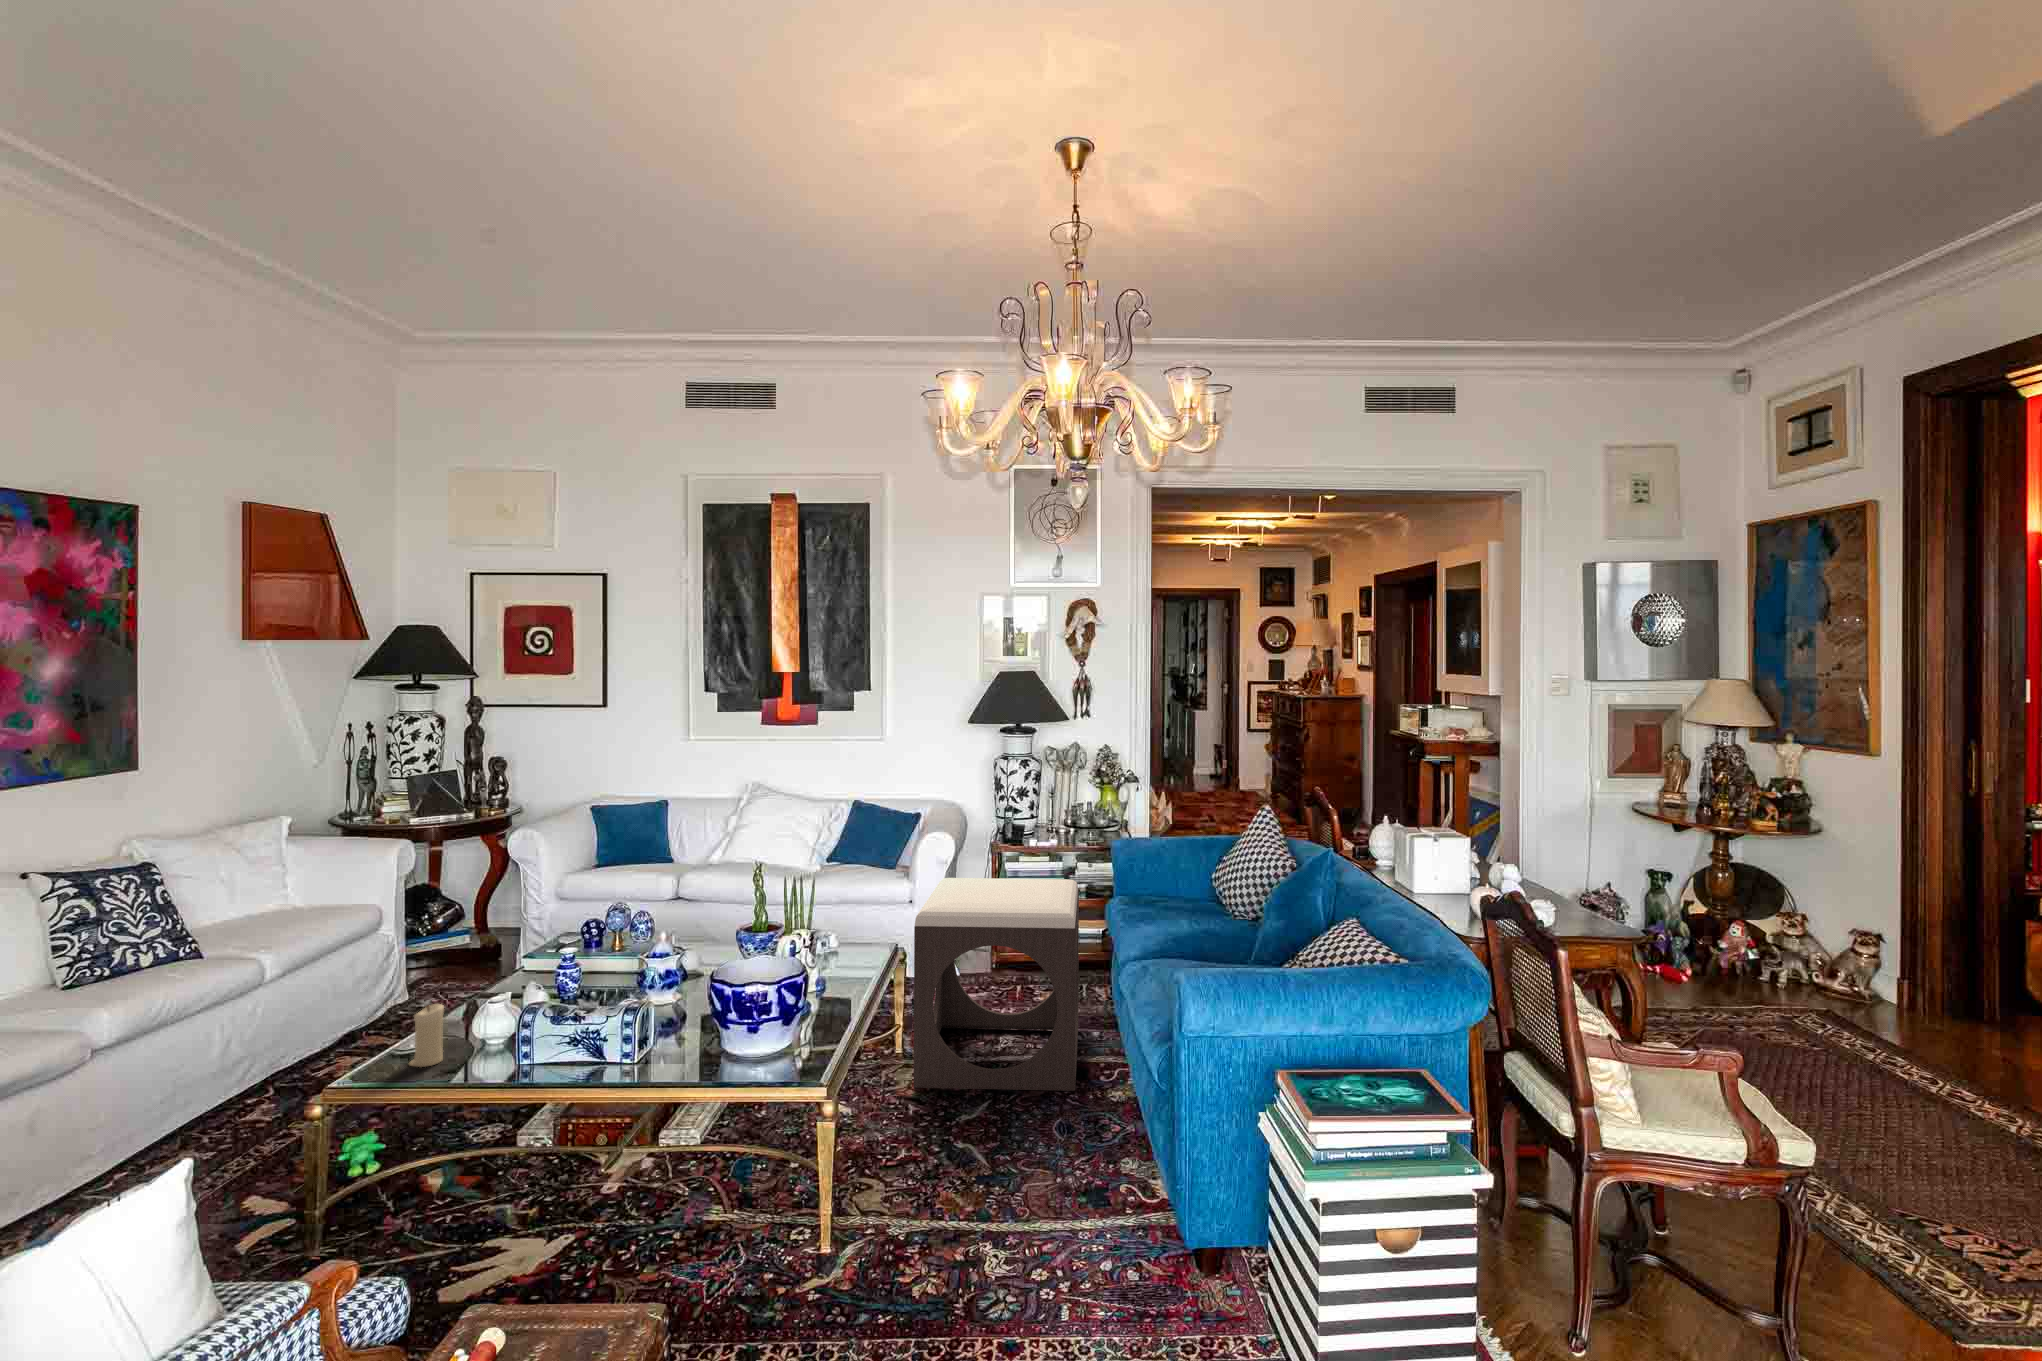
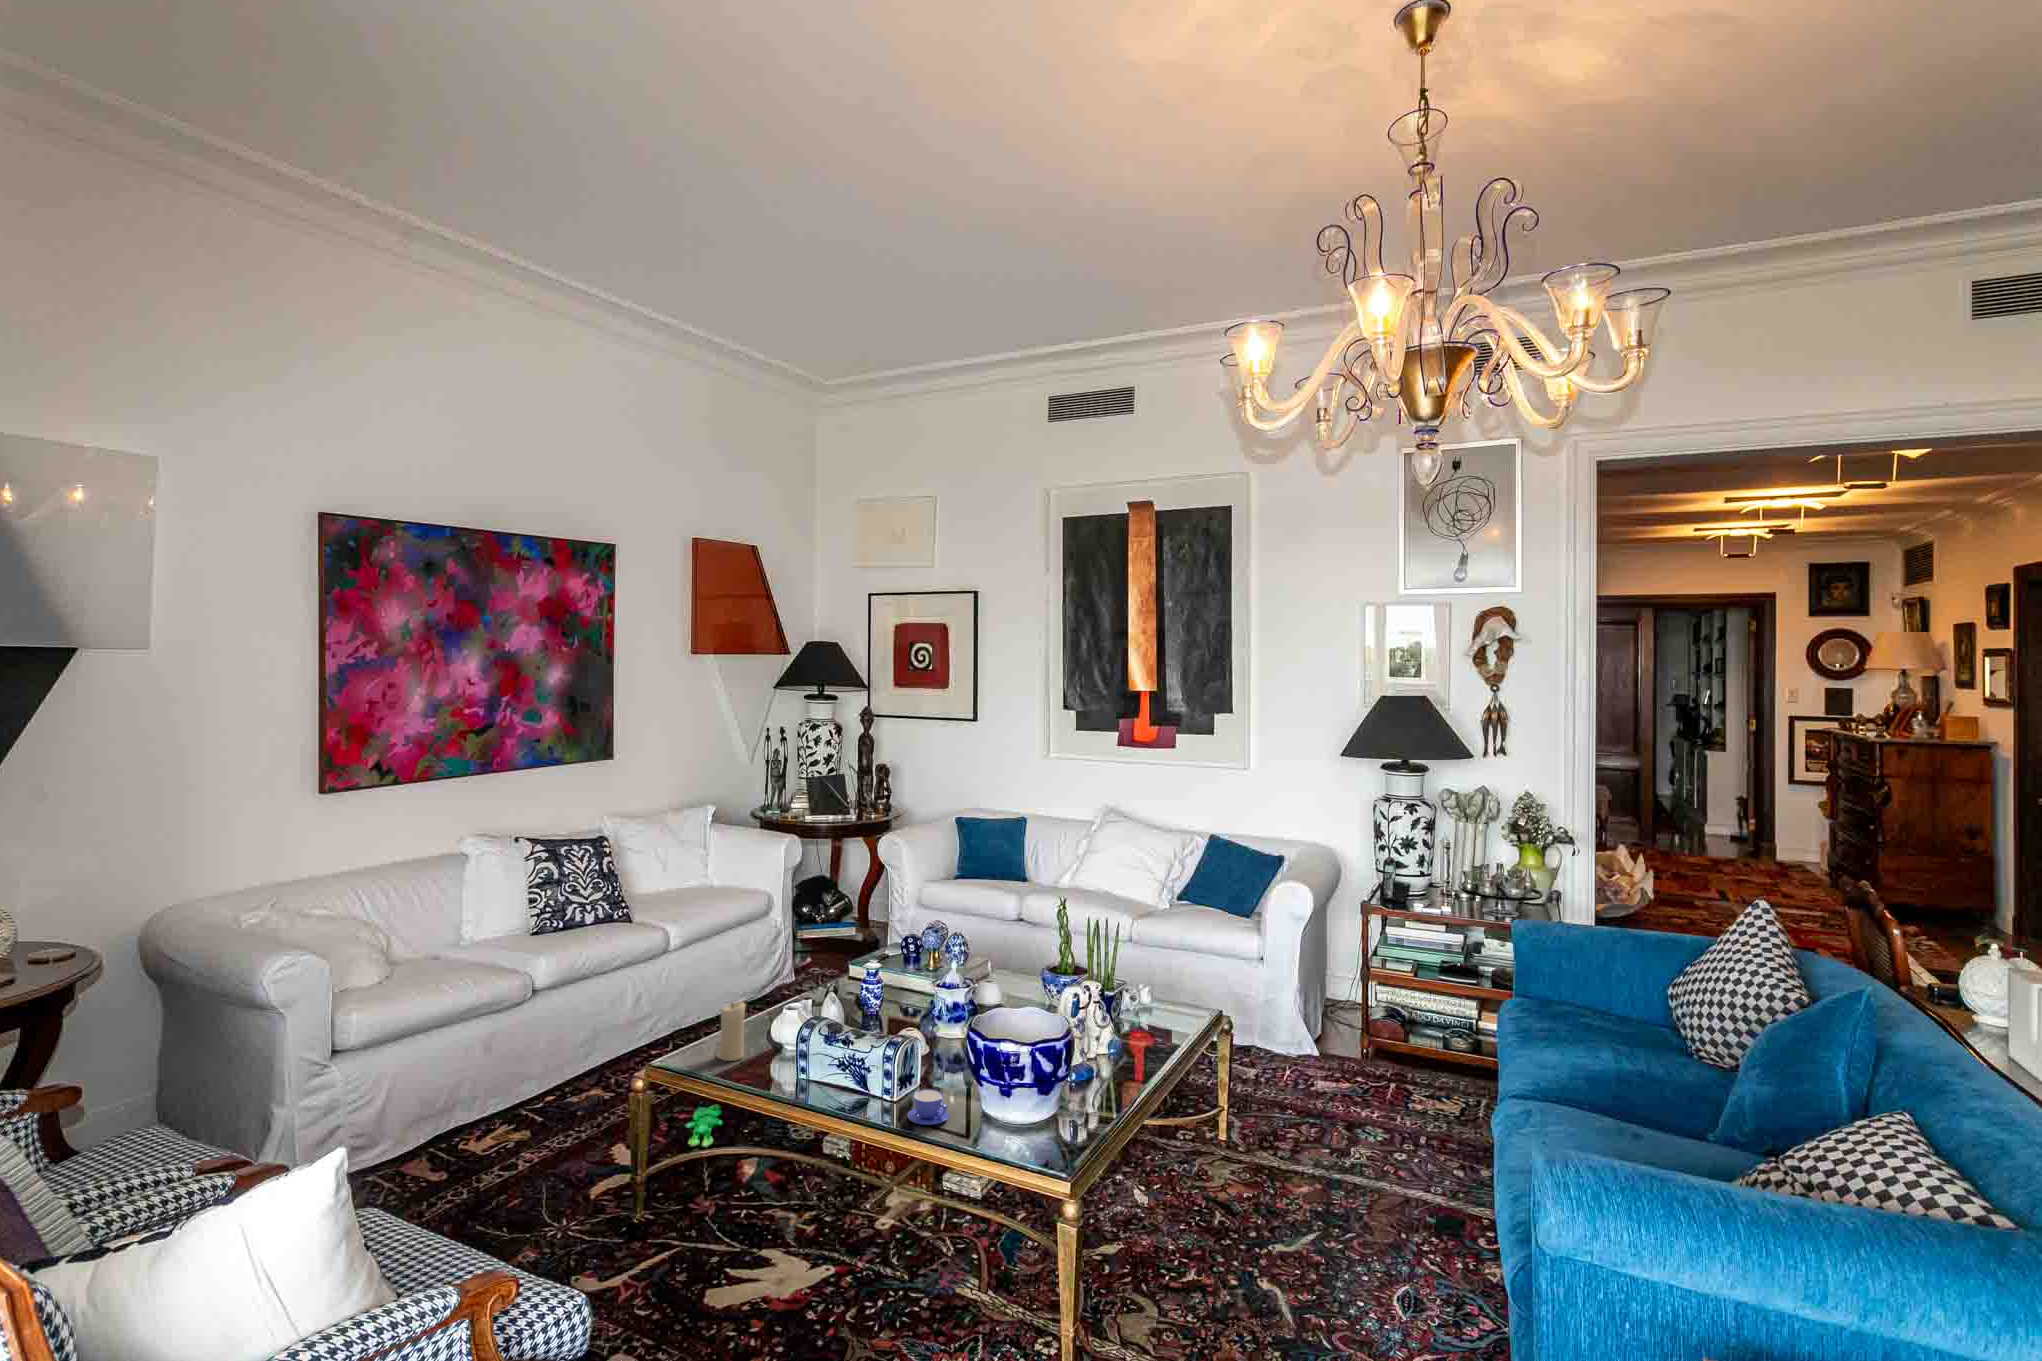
footstool: present [914,878,1079,1091] -> none [1228,939,1463,1249]
teacup: none [655,1043,696,1074] -> present [907,1089,949,1125]

